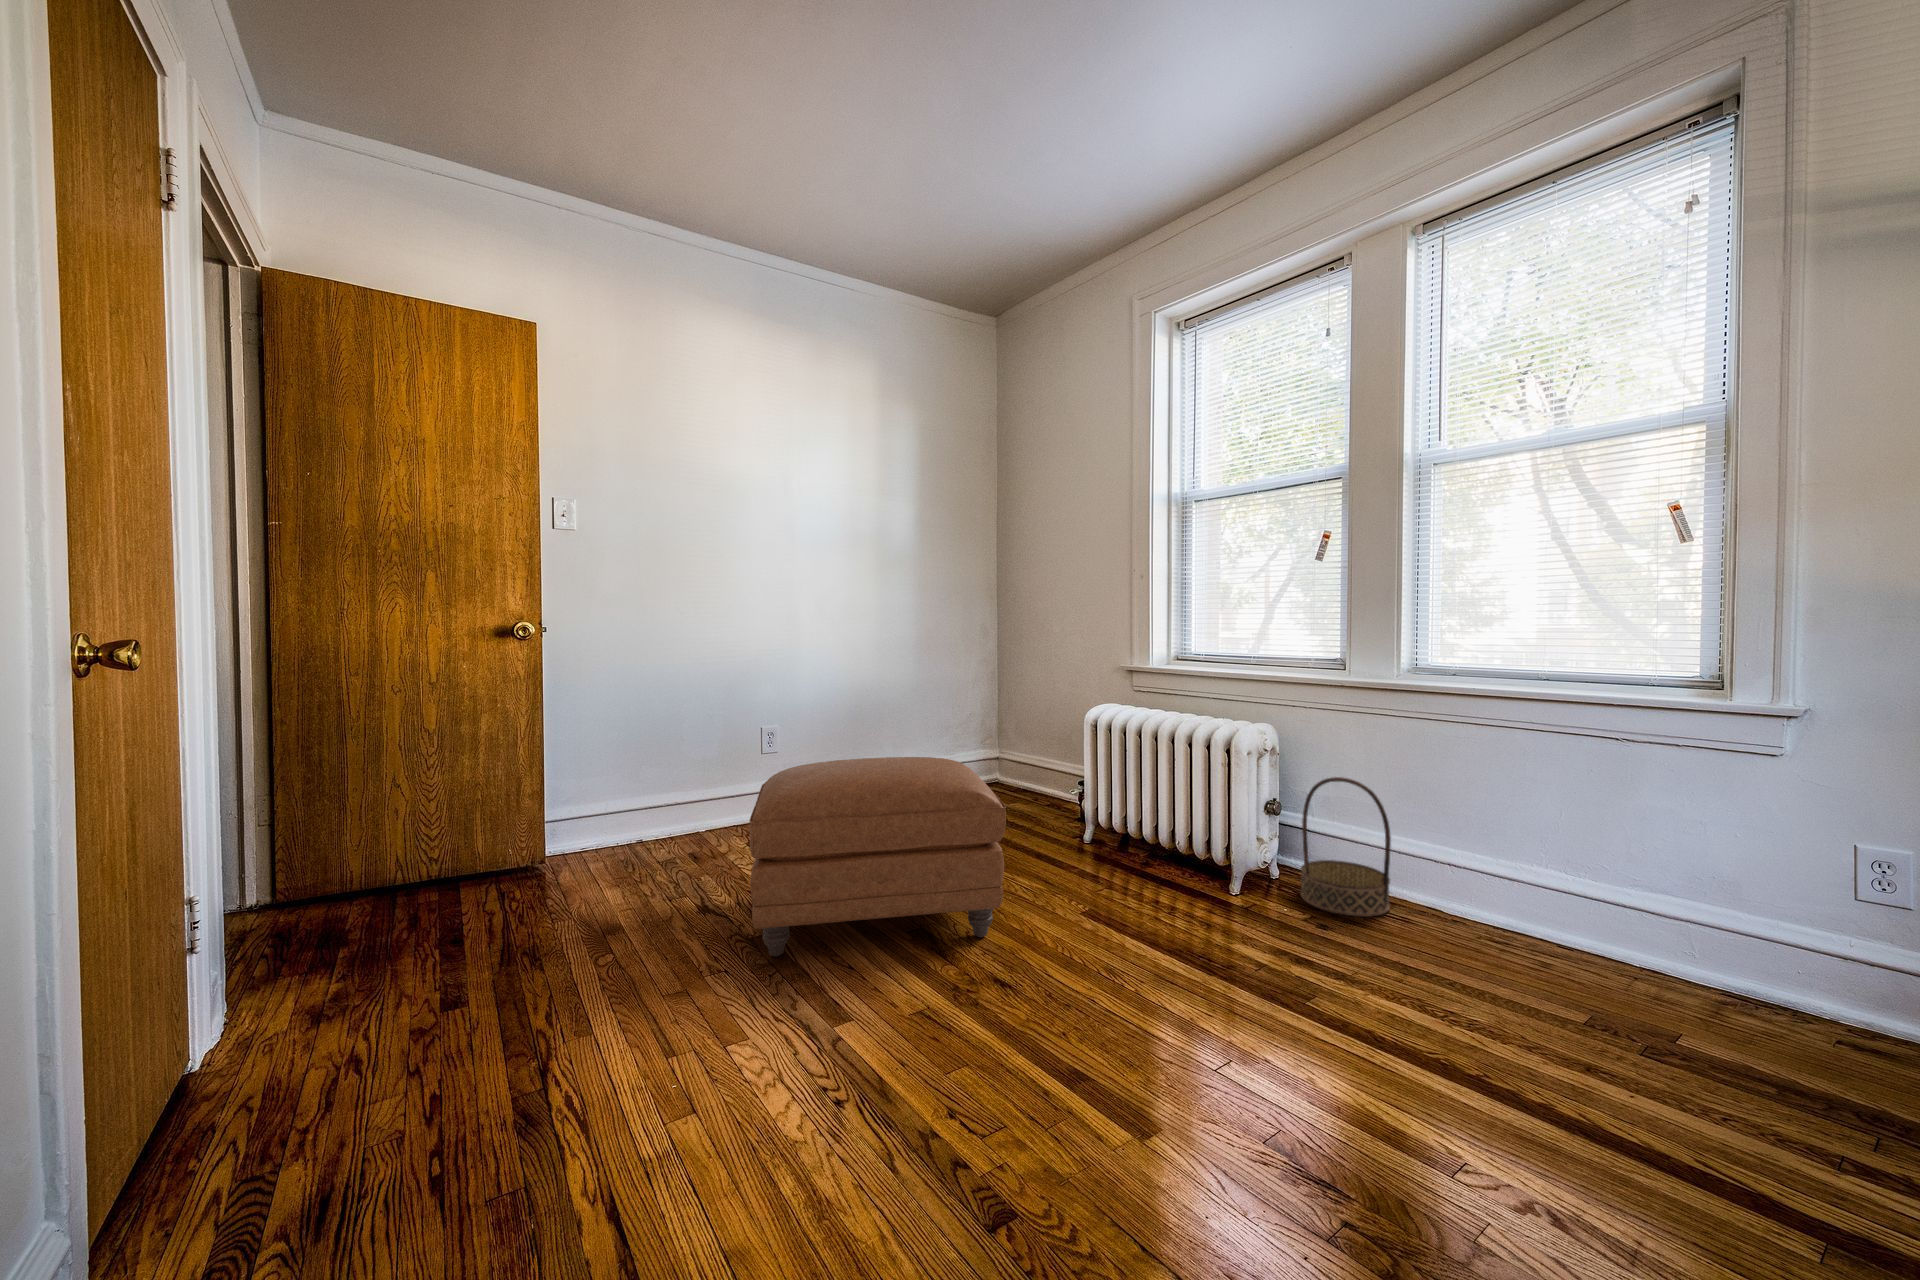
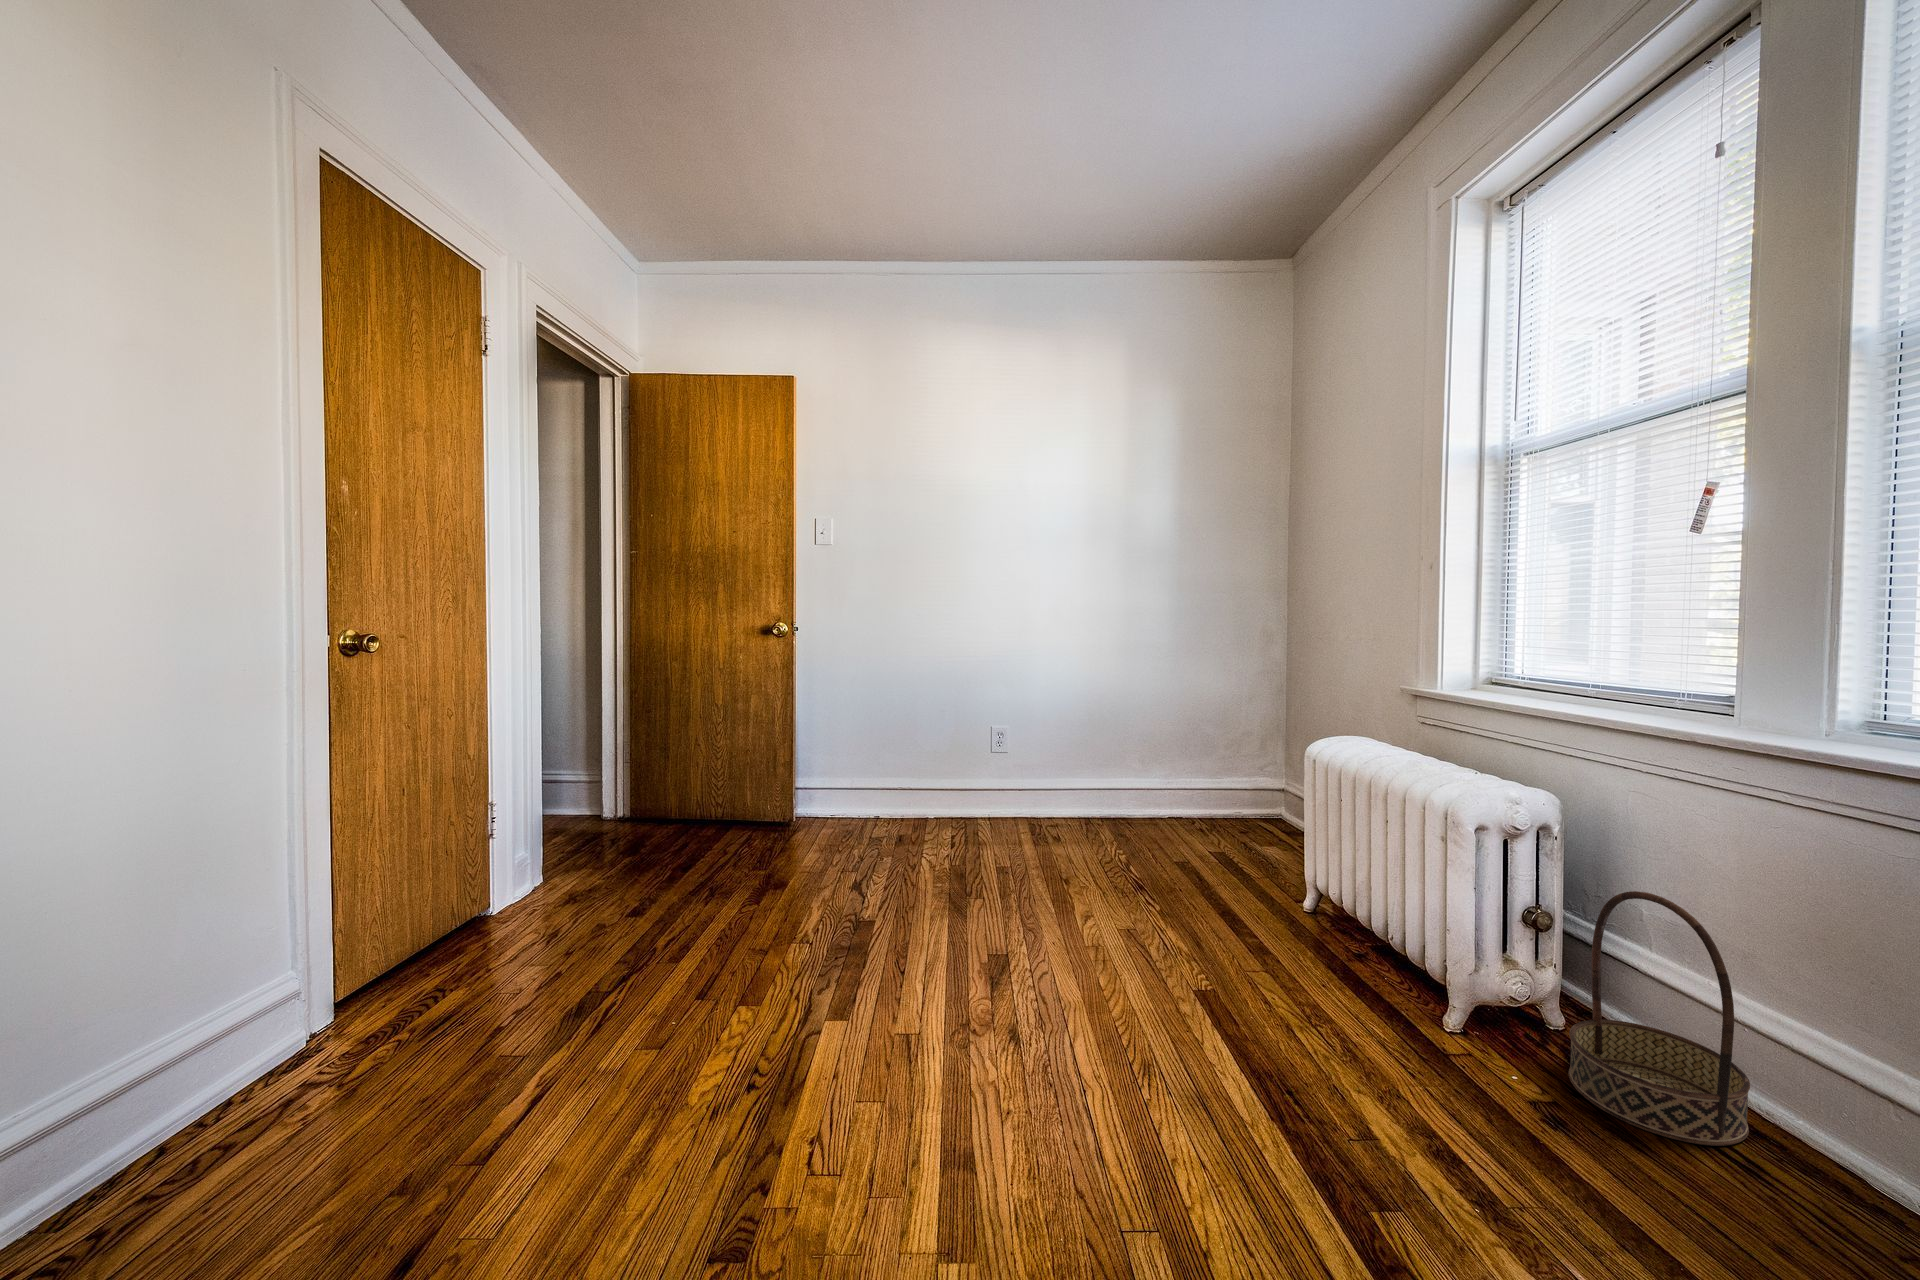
ottoman: present [749,757,1006,957] -> none [830,764,1117,983]

